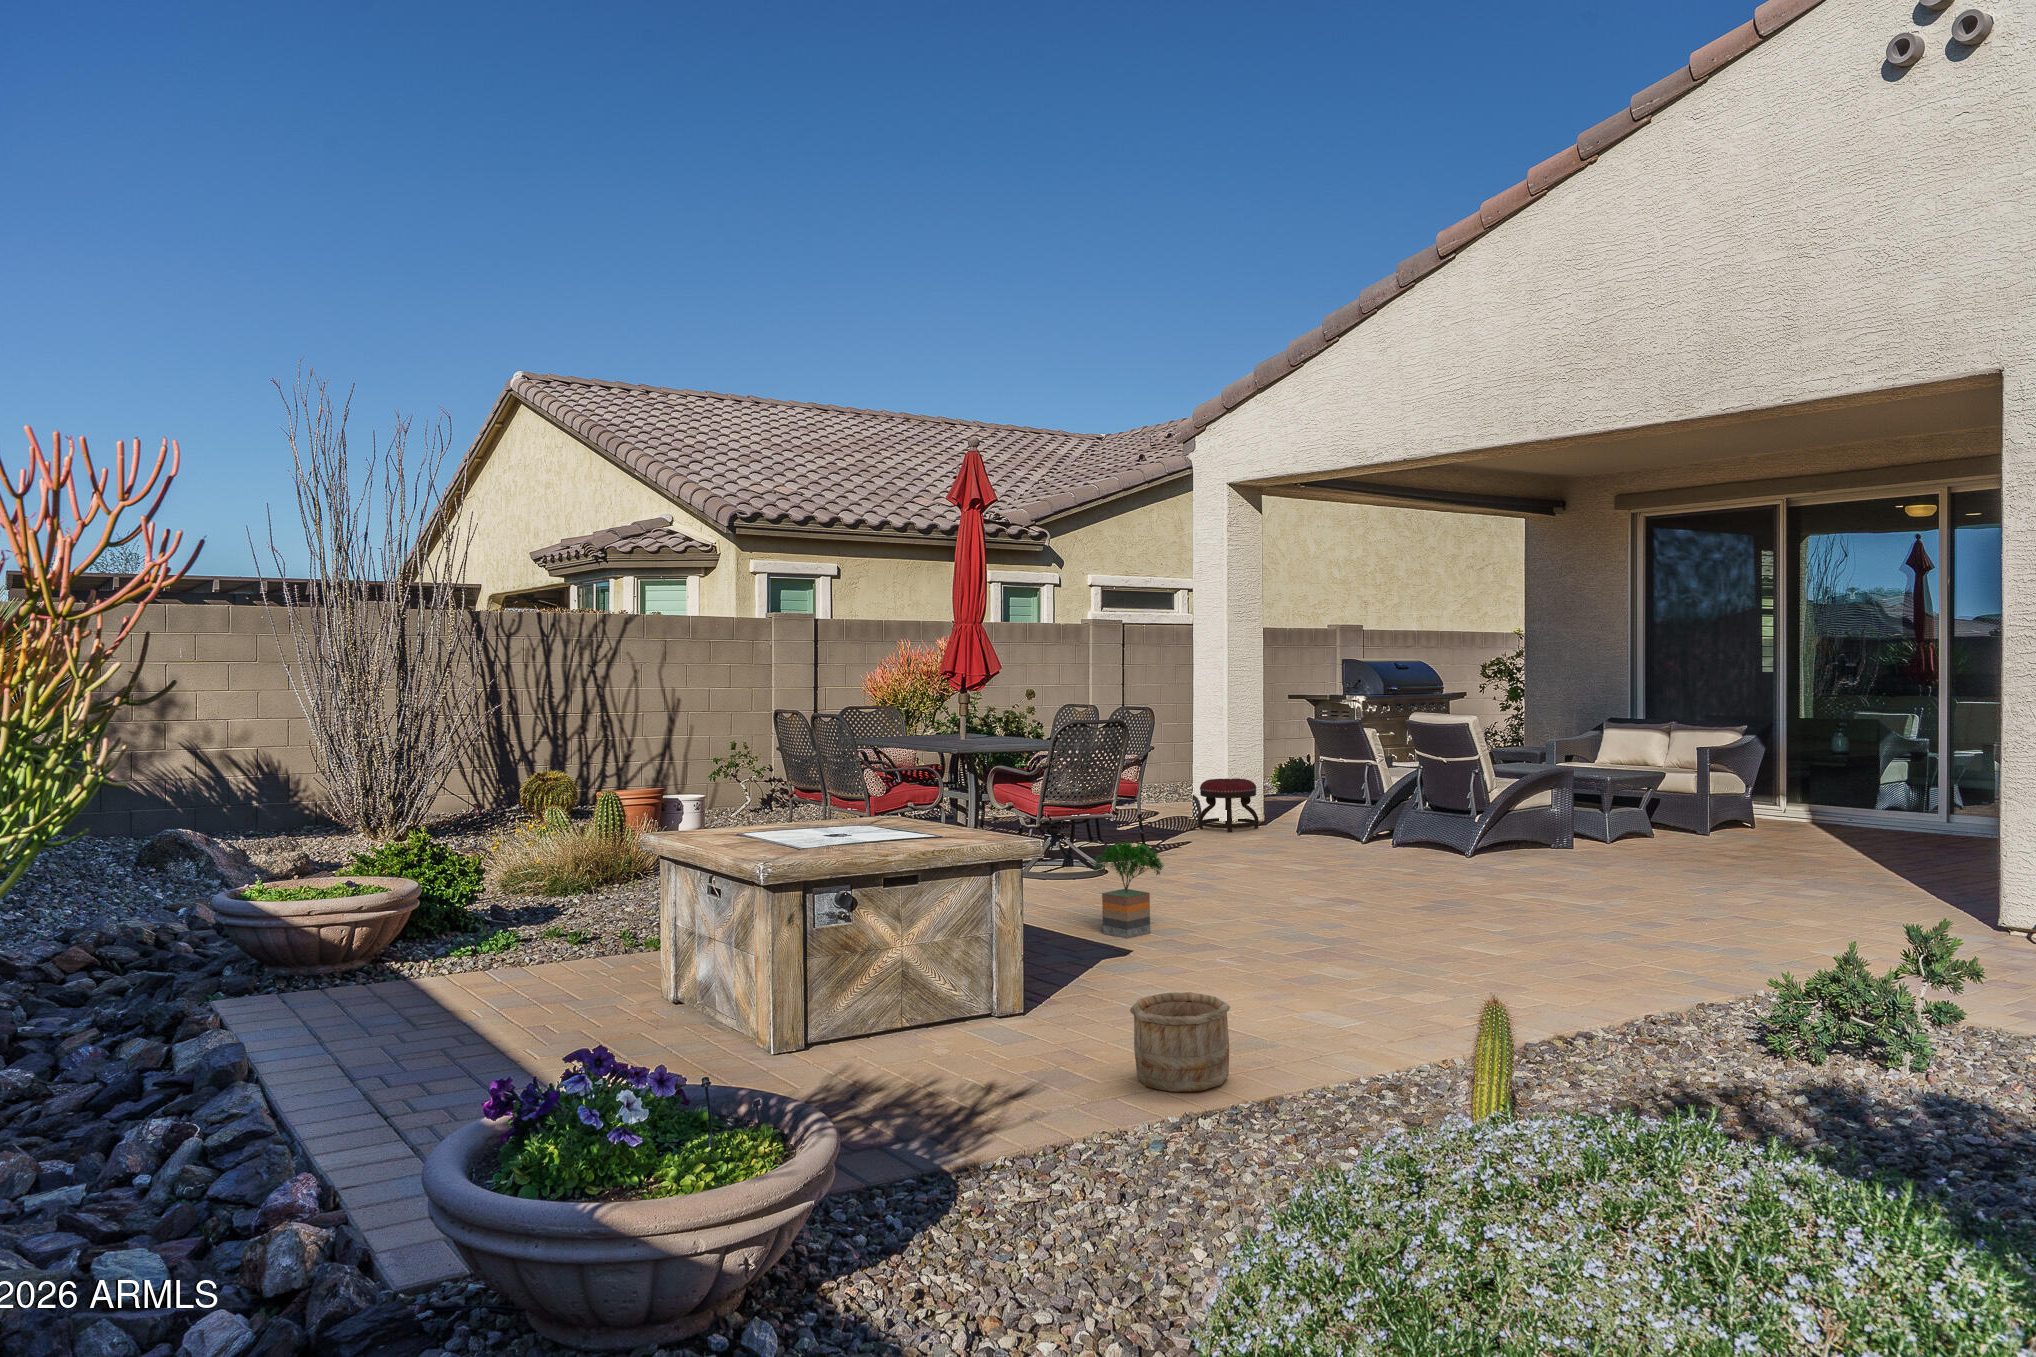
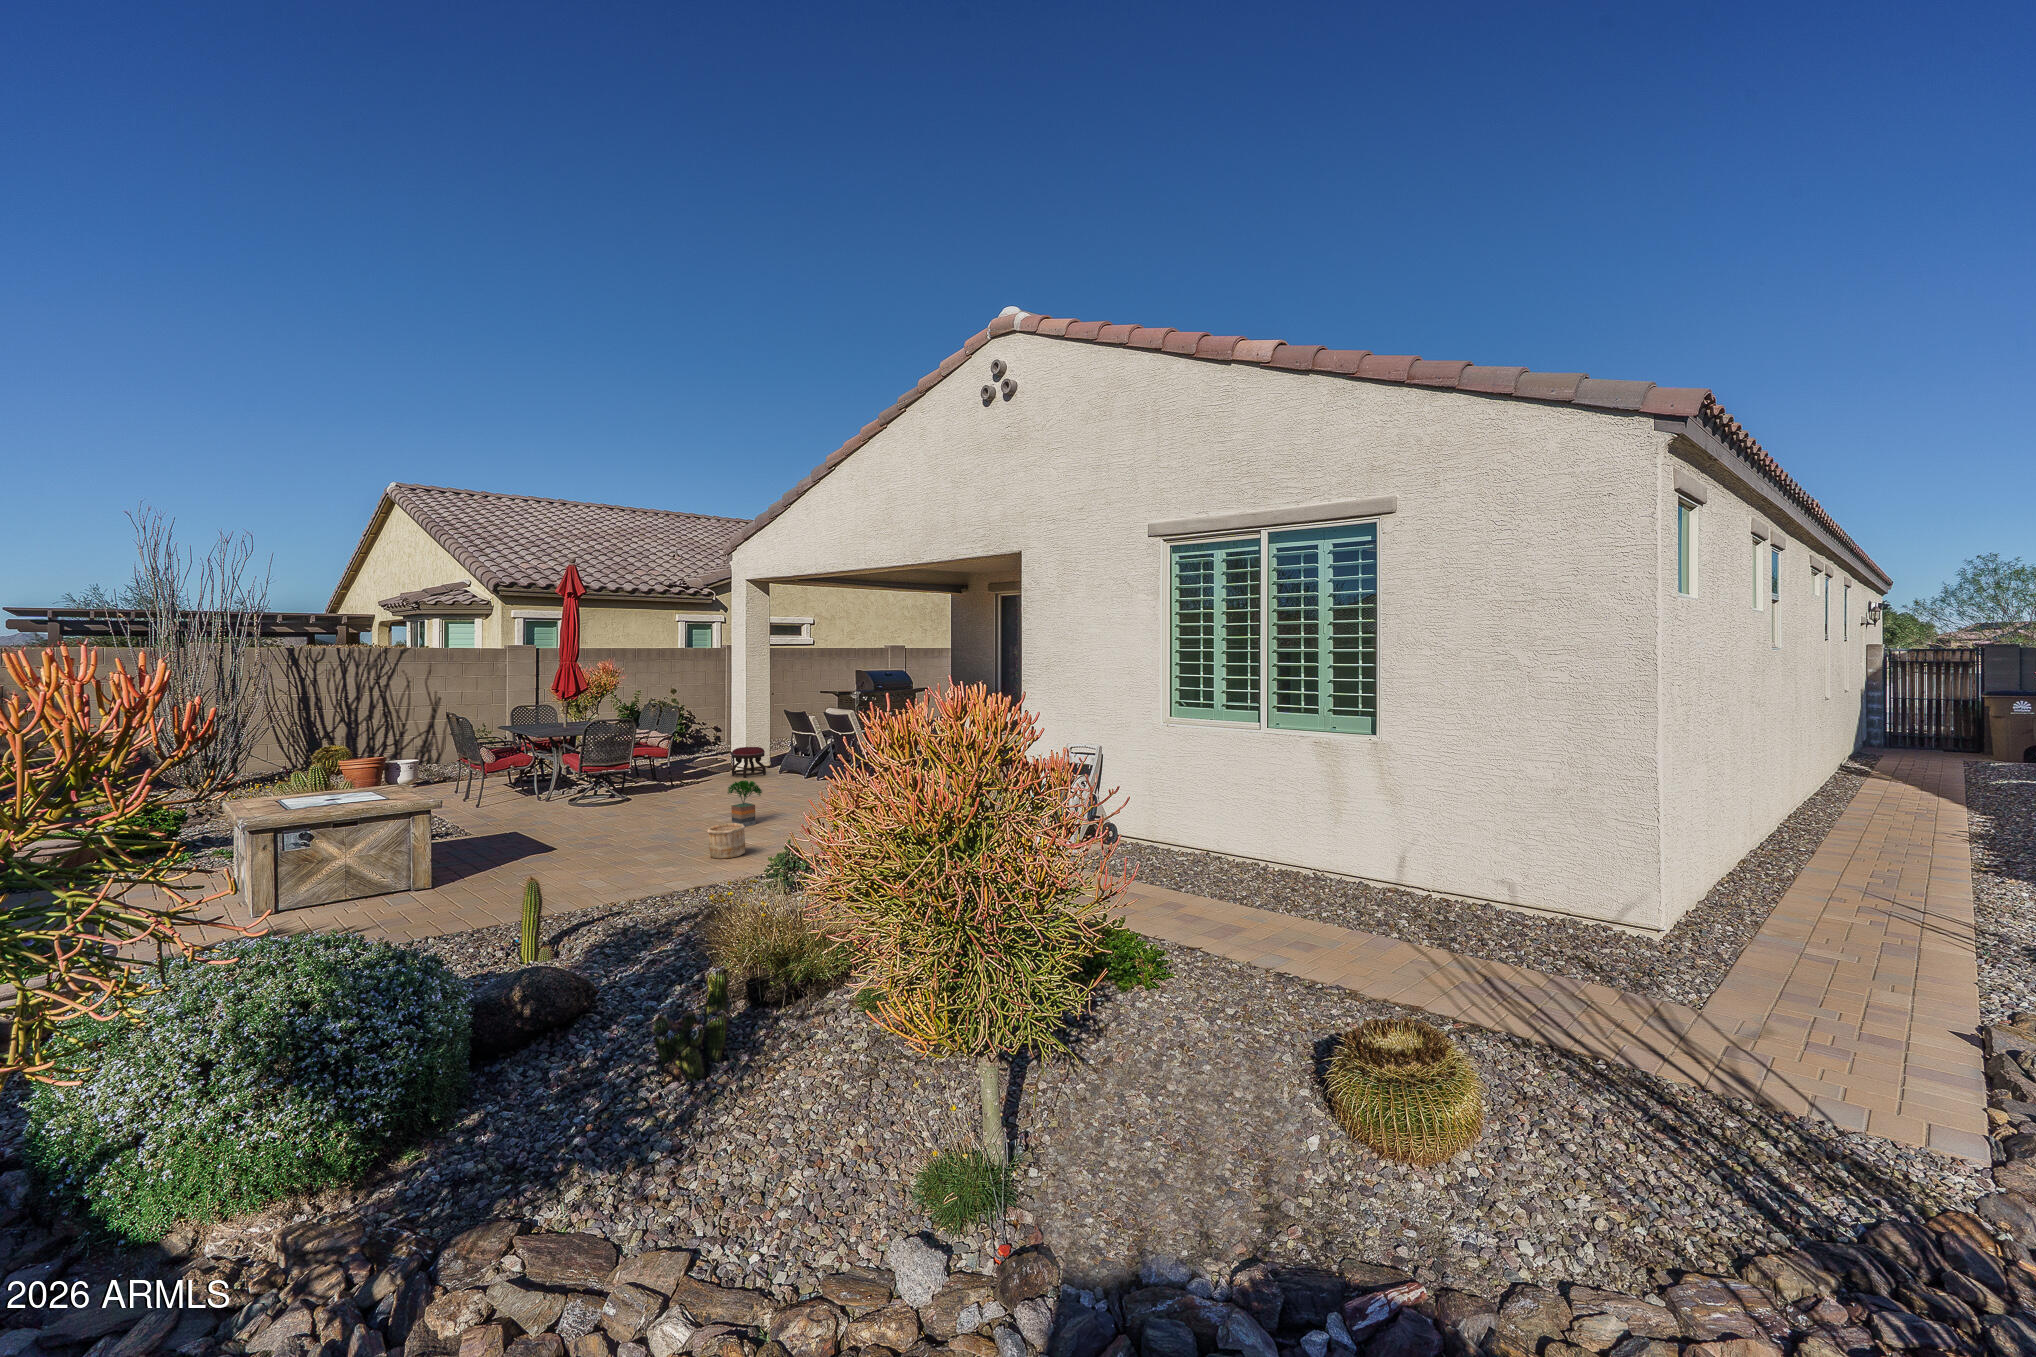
potted tree: present [1094,843,1164,938] -> present [728,780,762,827]
wooden bucket: present [1130,992,1230,1092] -> present [707,823,745,859]

